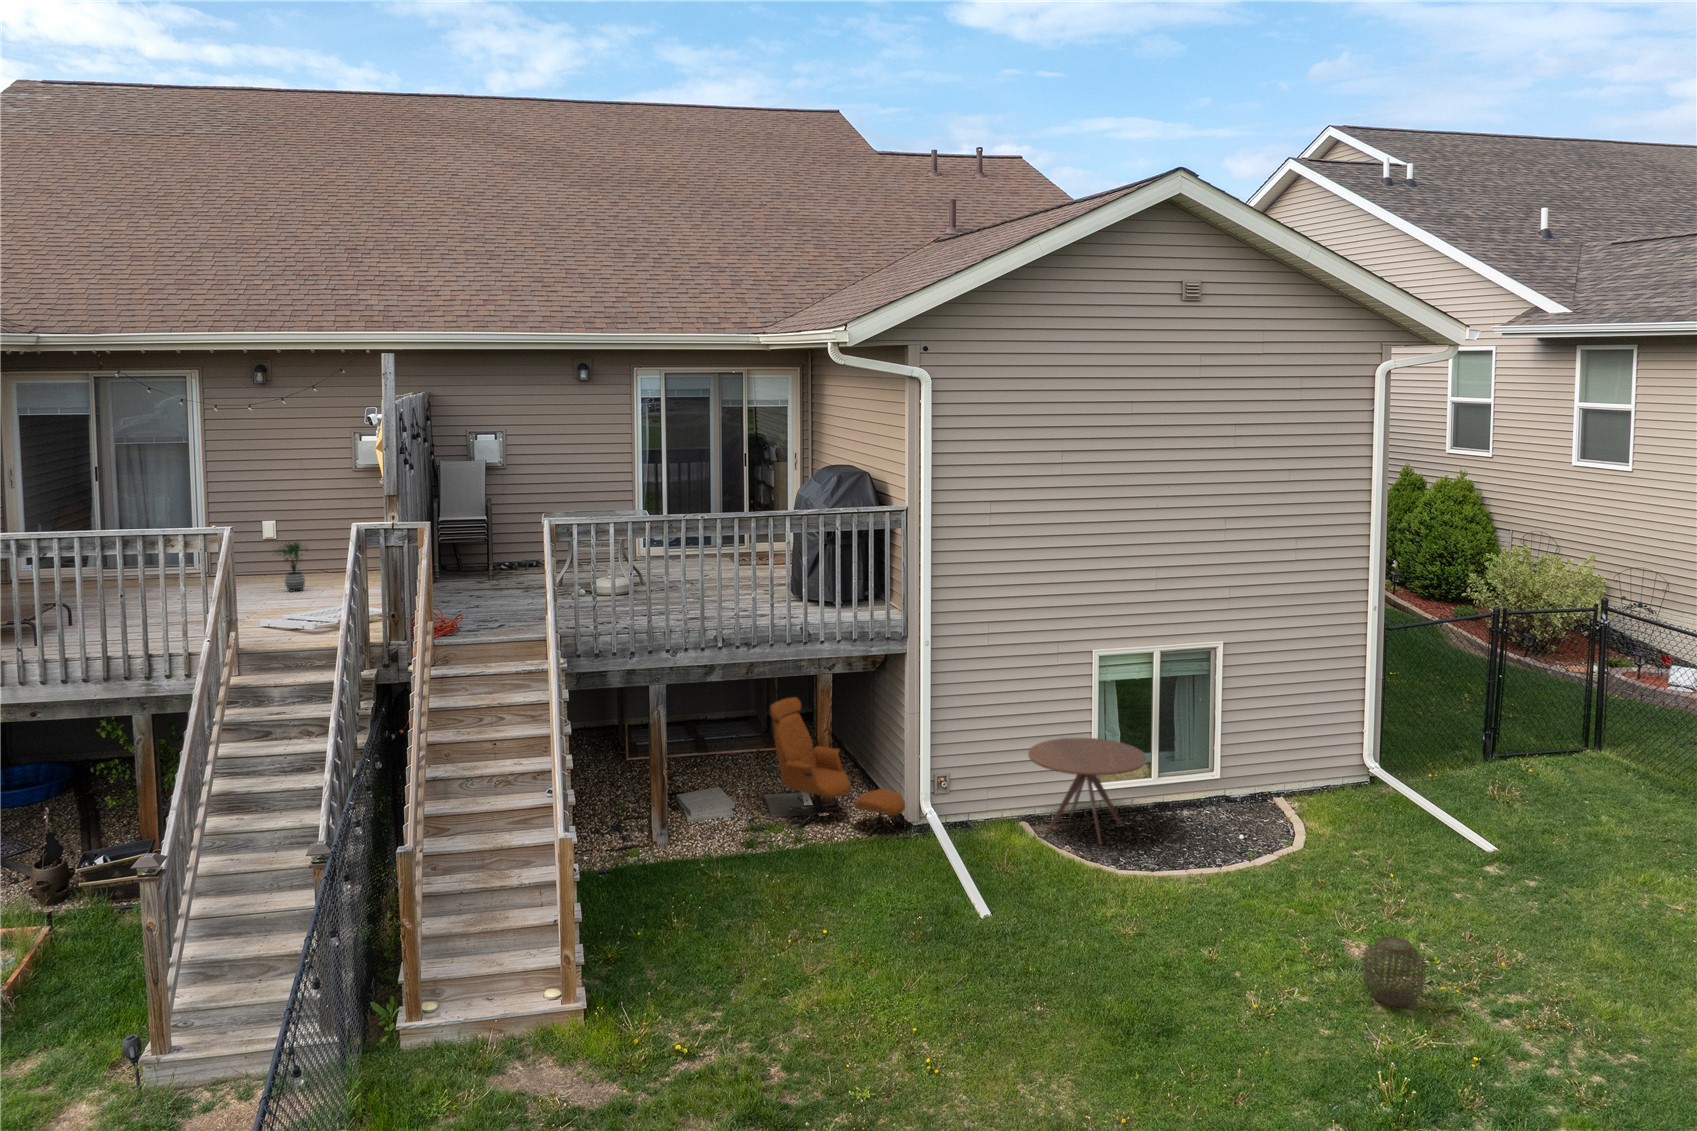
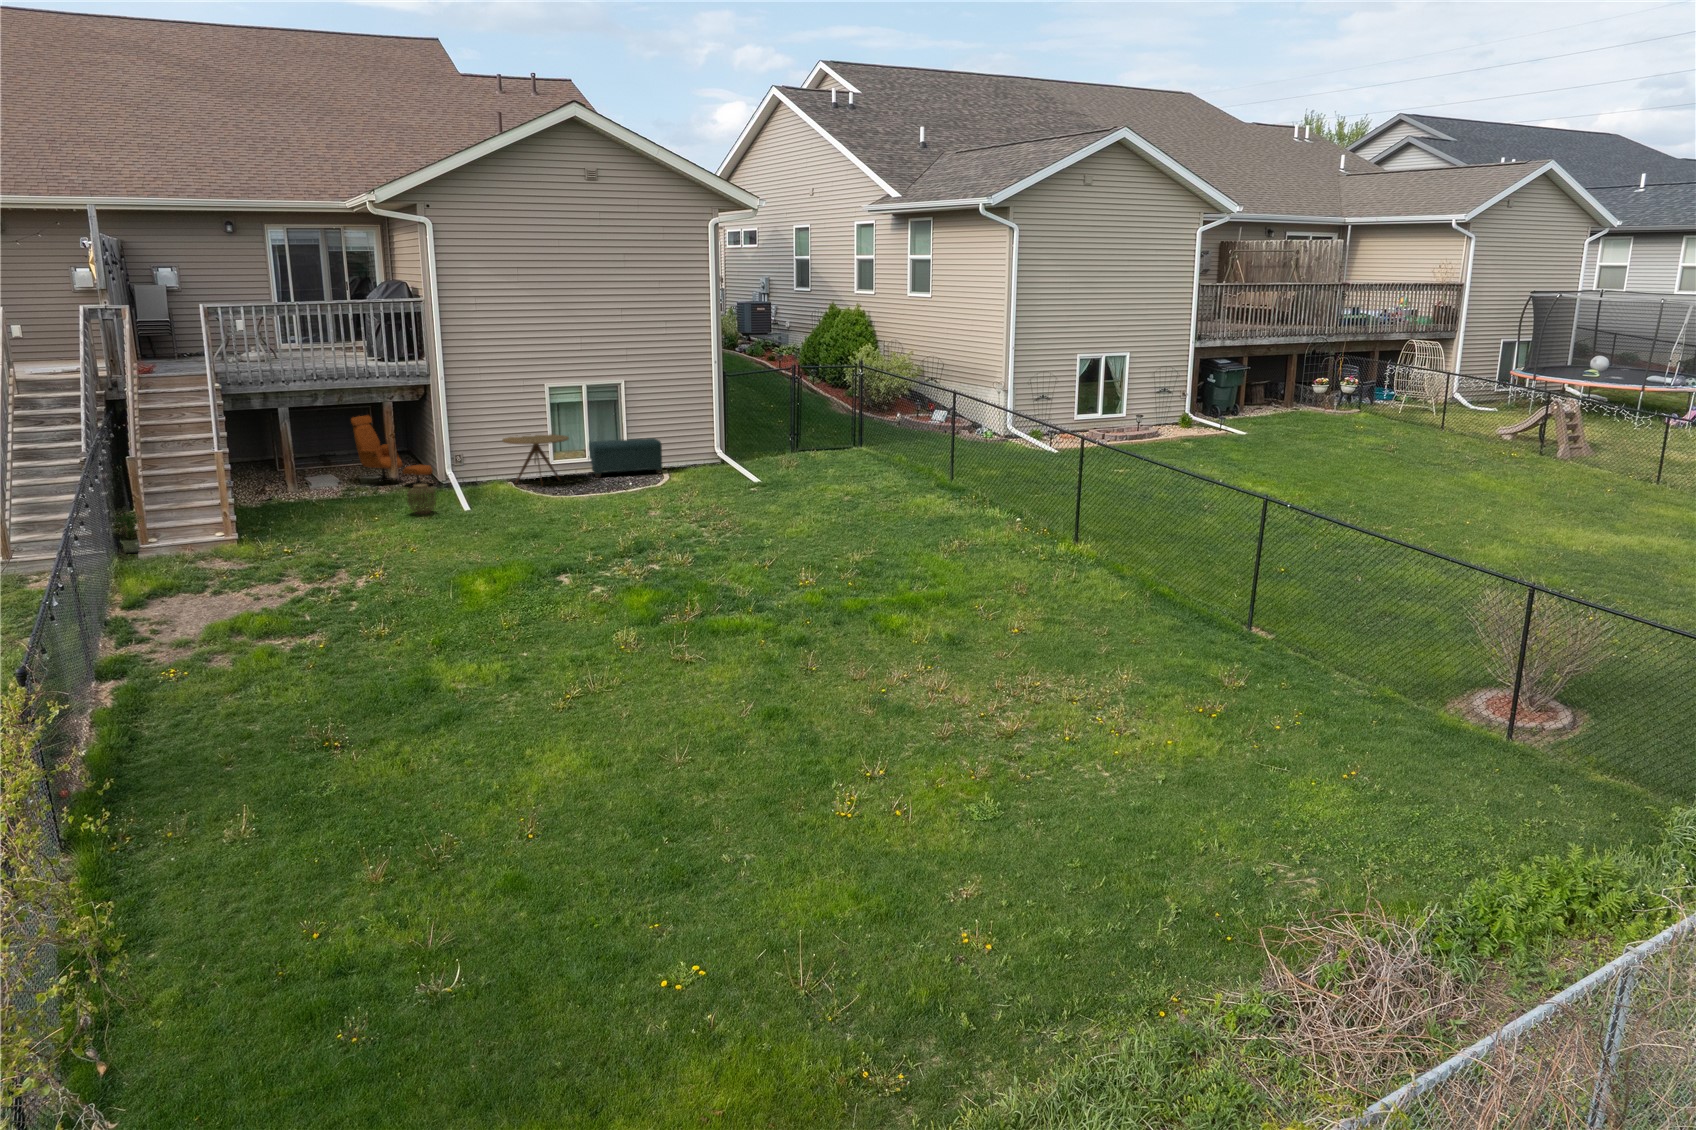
potted plant: present [275,541,307,592] -> present [117,514,141,554]
bench: none [1158,742,1295,820] -> present [589,438,662,478]
woven basket: present [1362,936,1426,1007] -> present [407,484,436,514]

